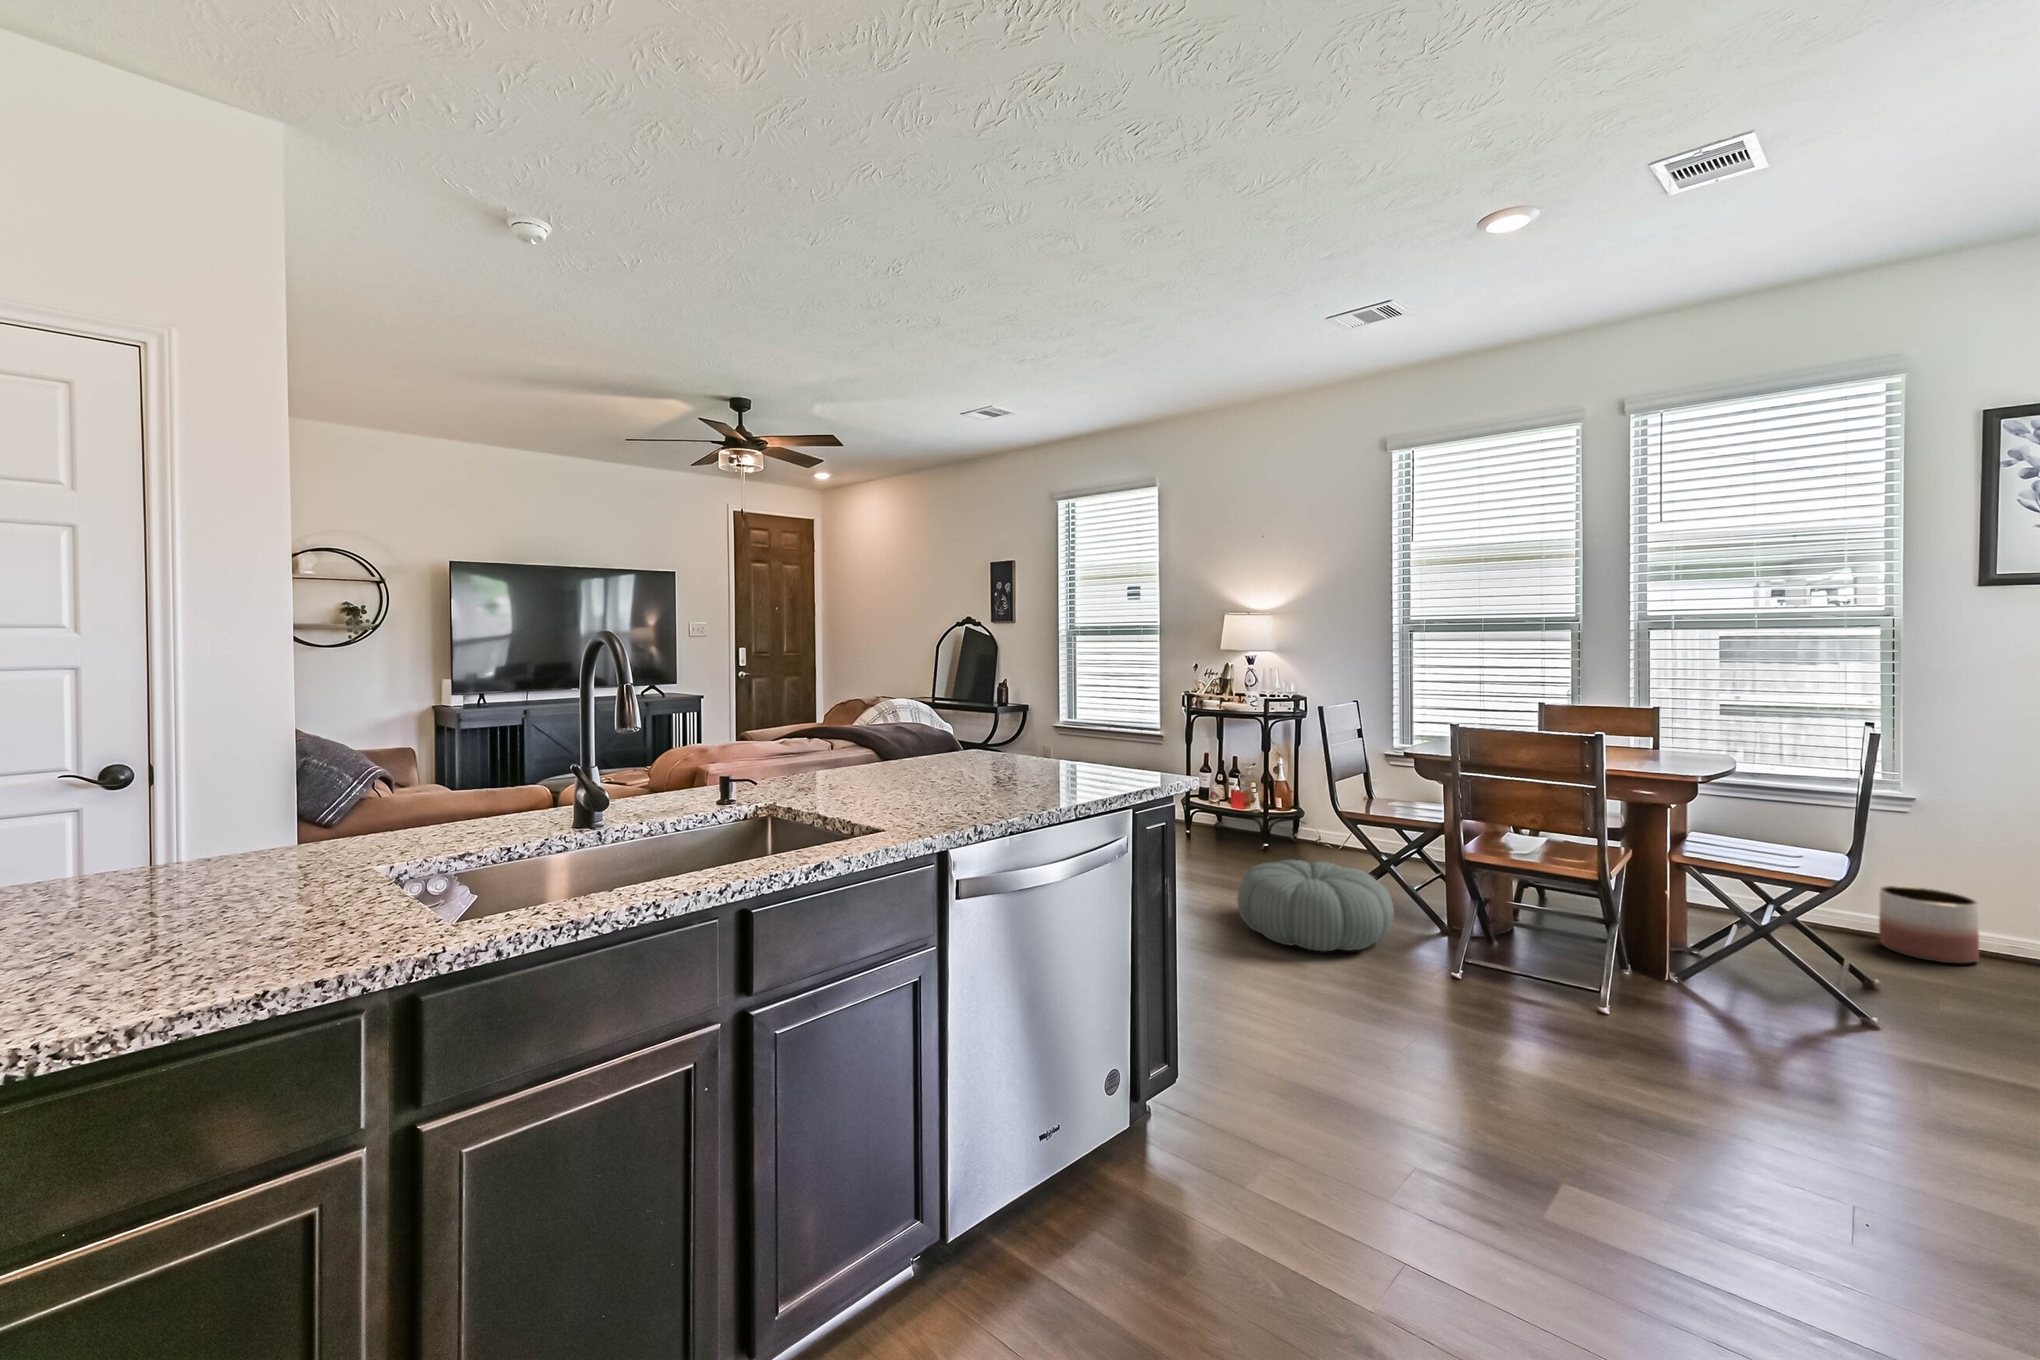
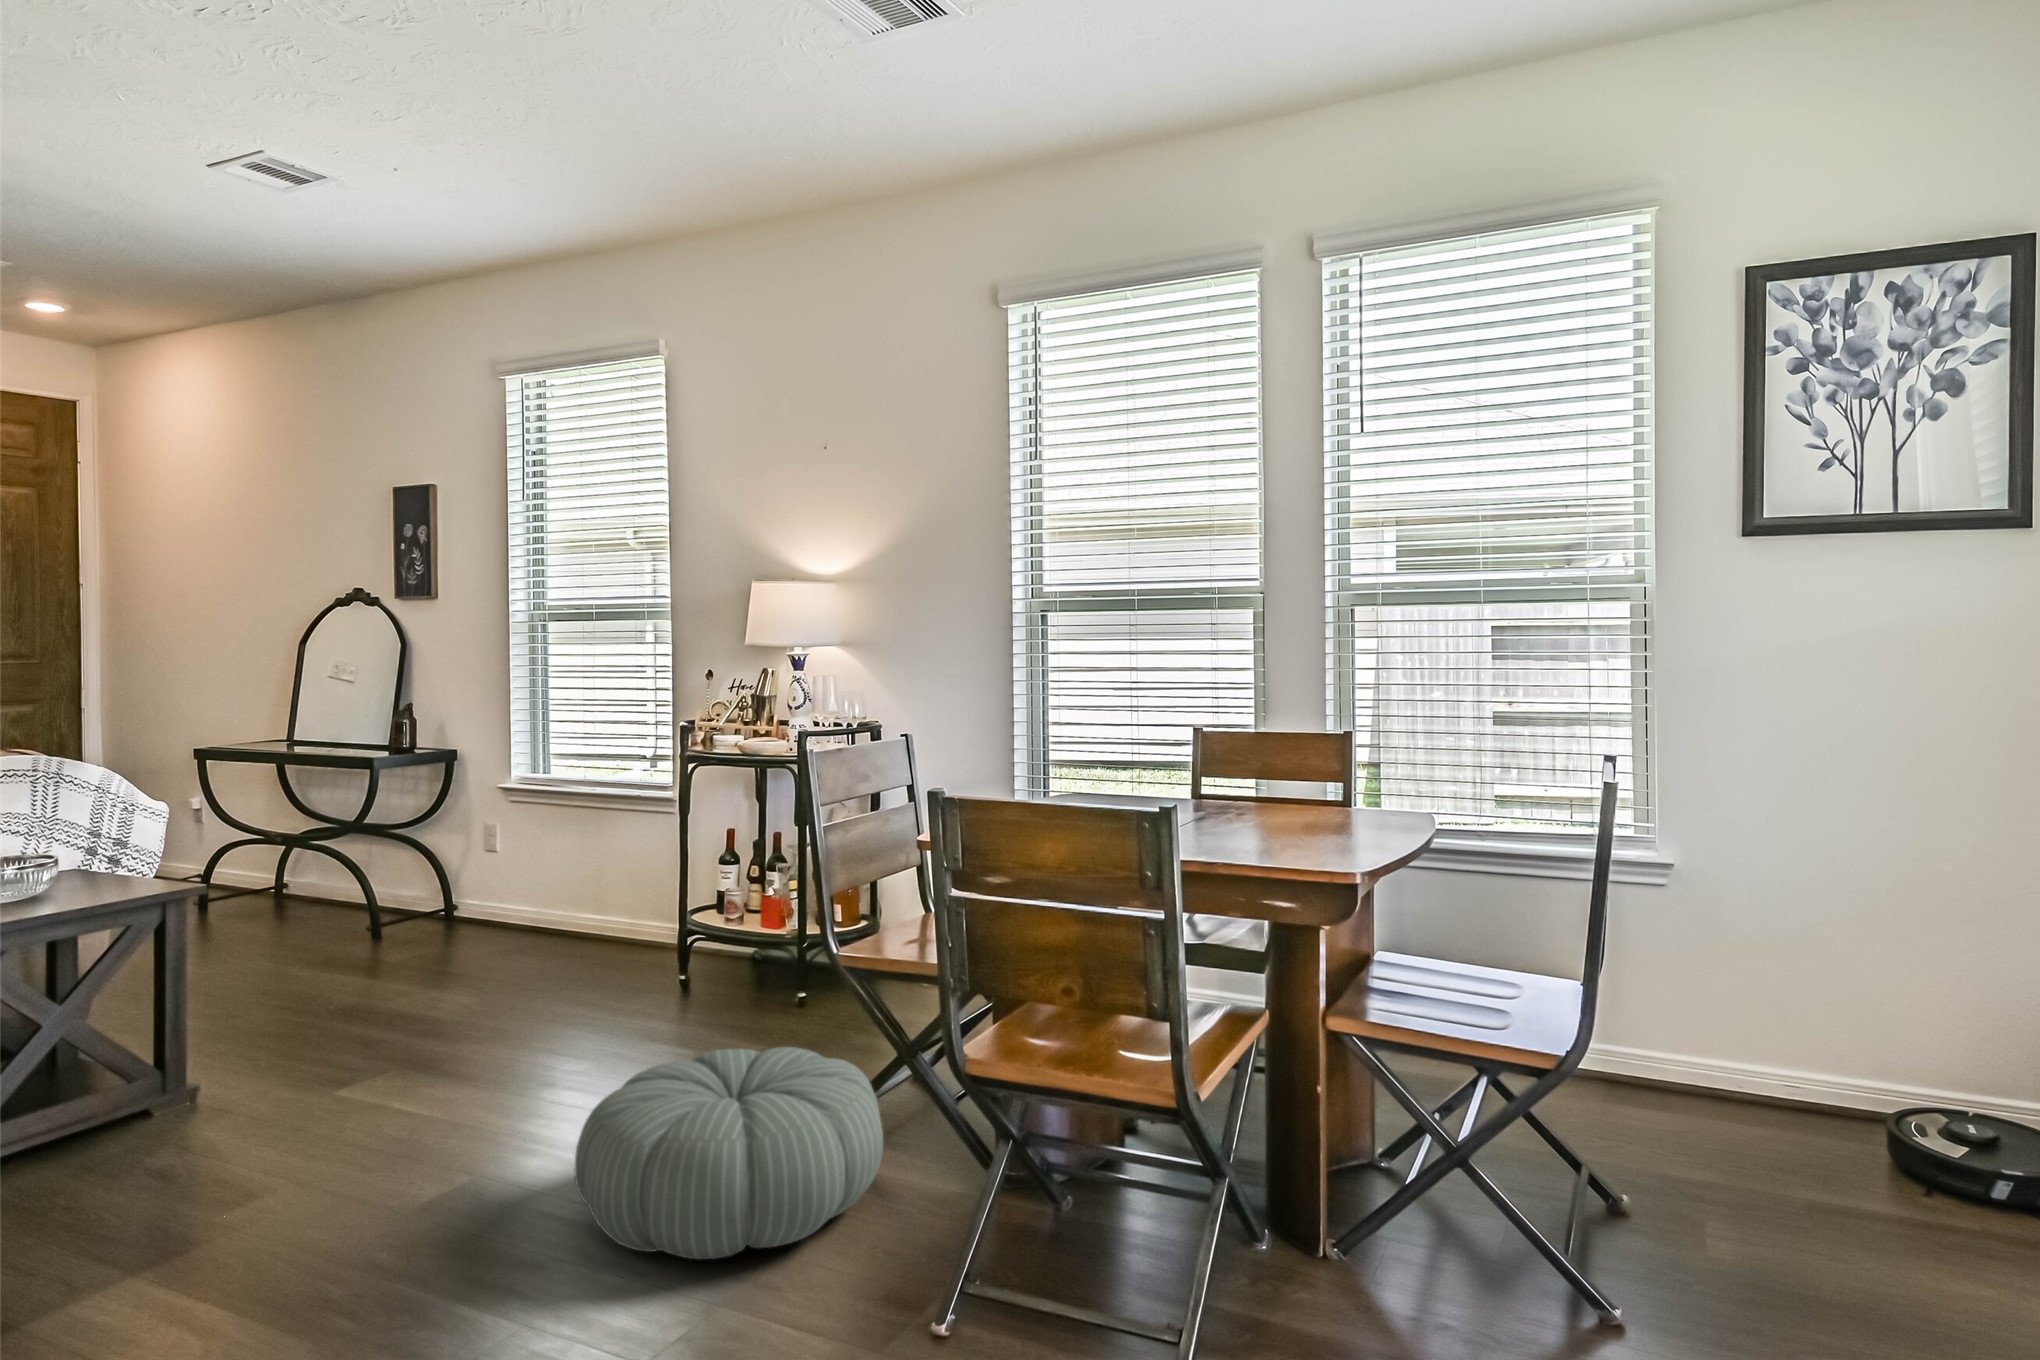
planter: present [1879,886,1979,963] -> none [1629,999,1744,1121]

